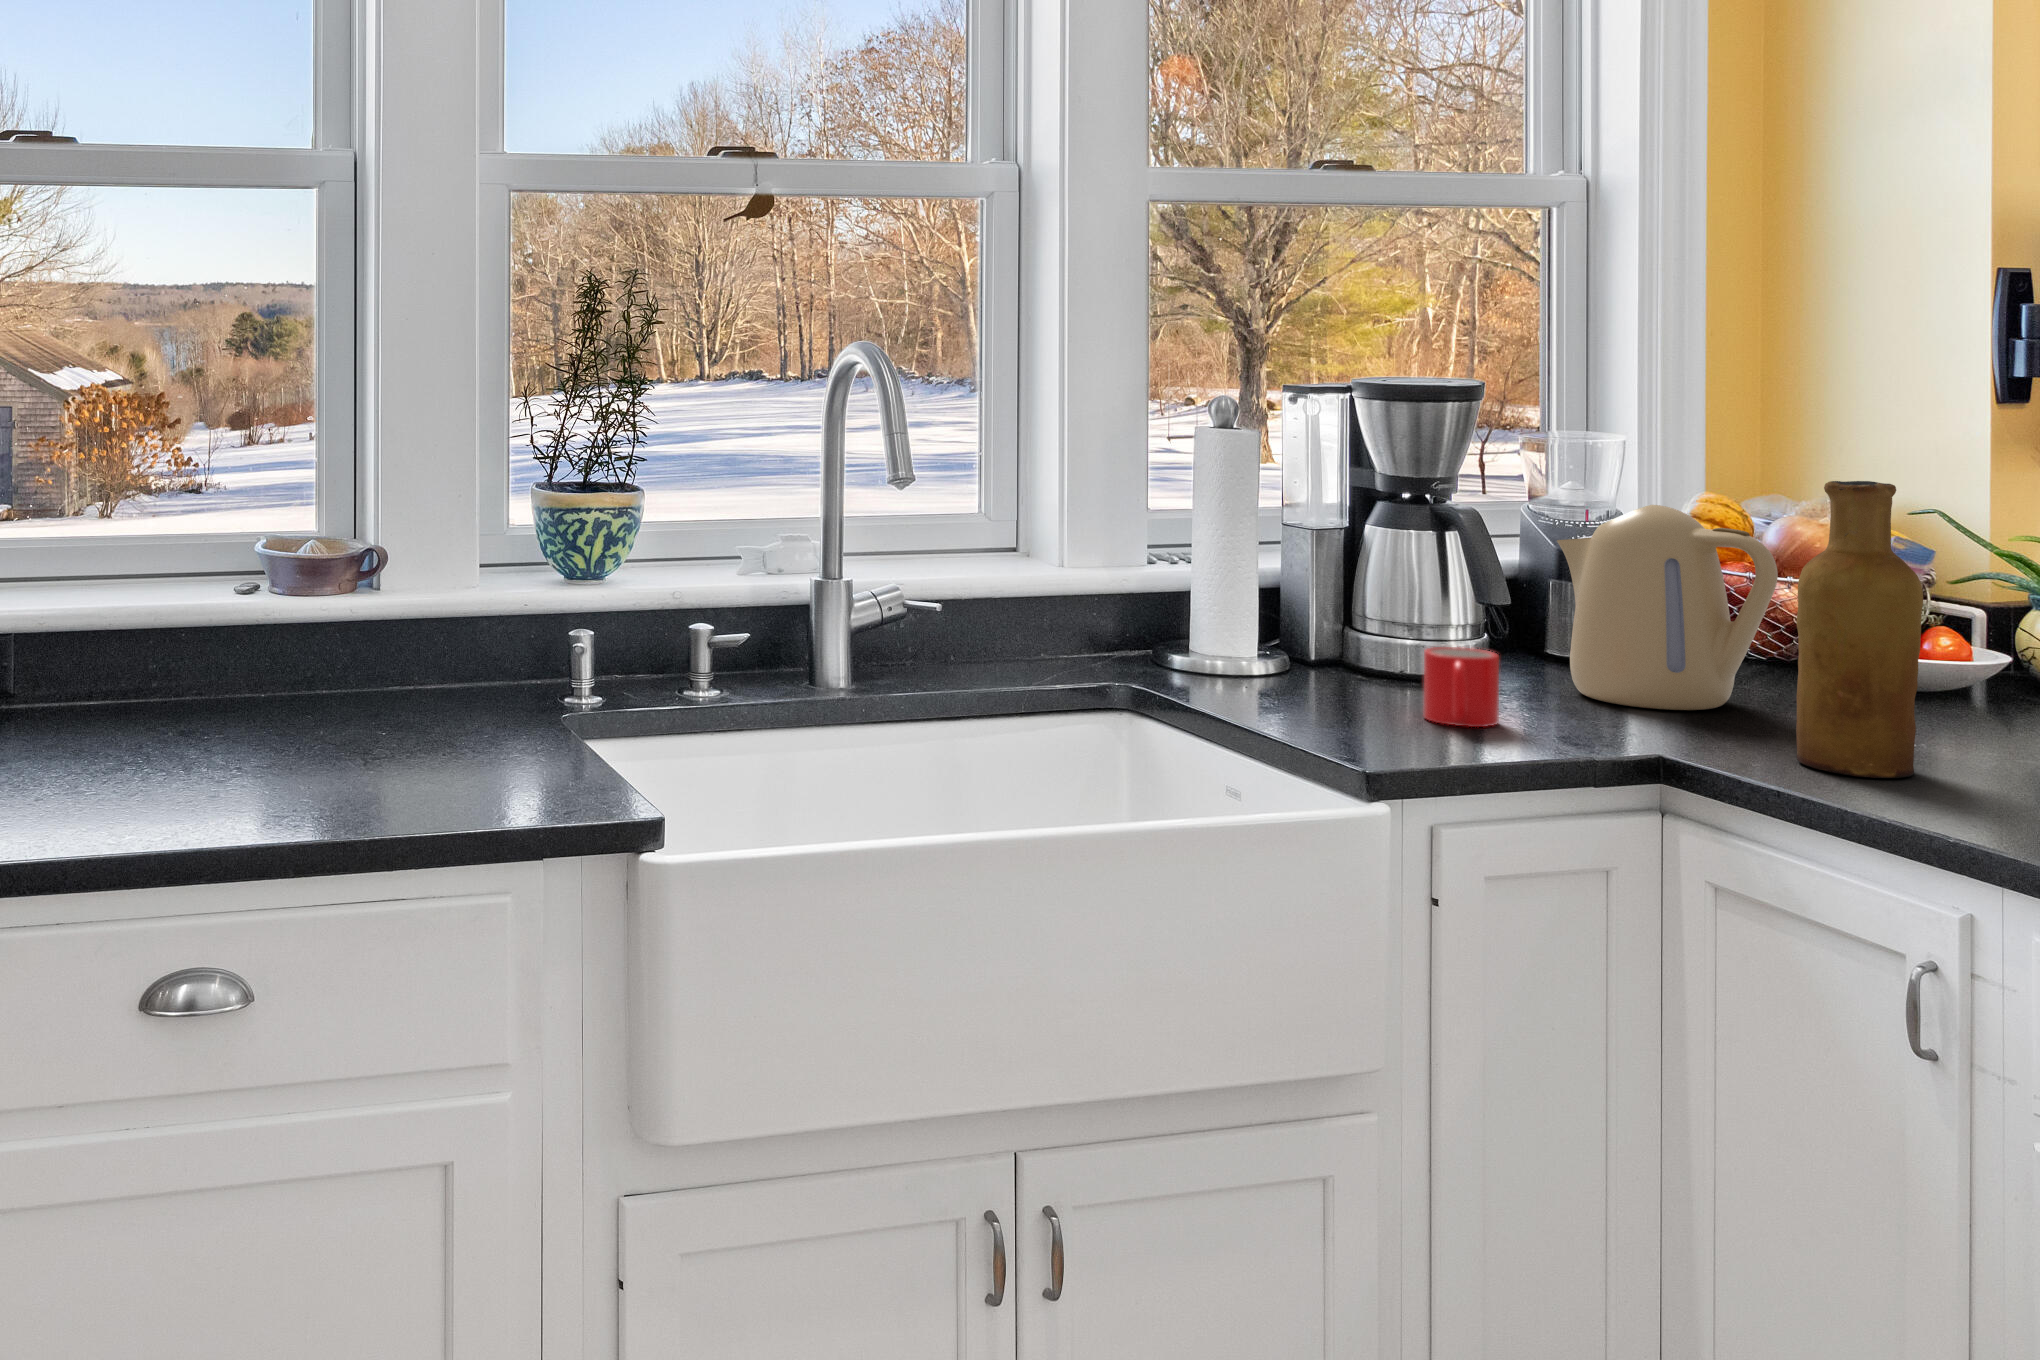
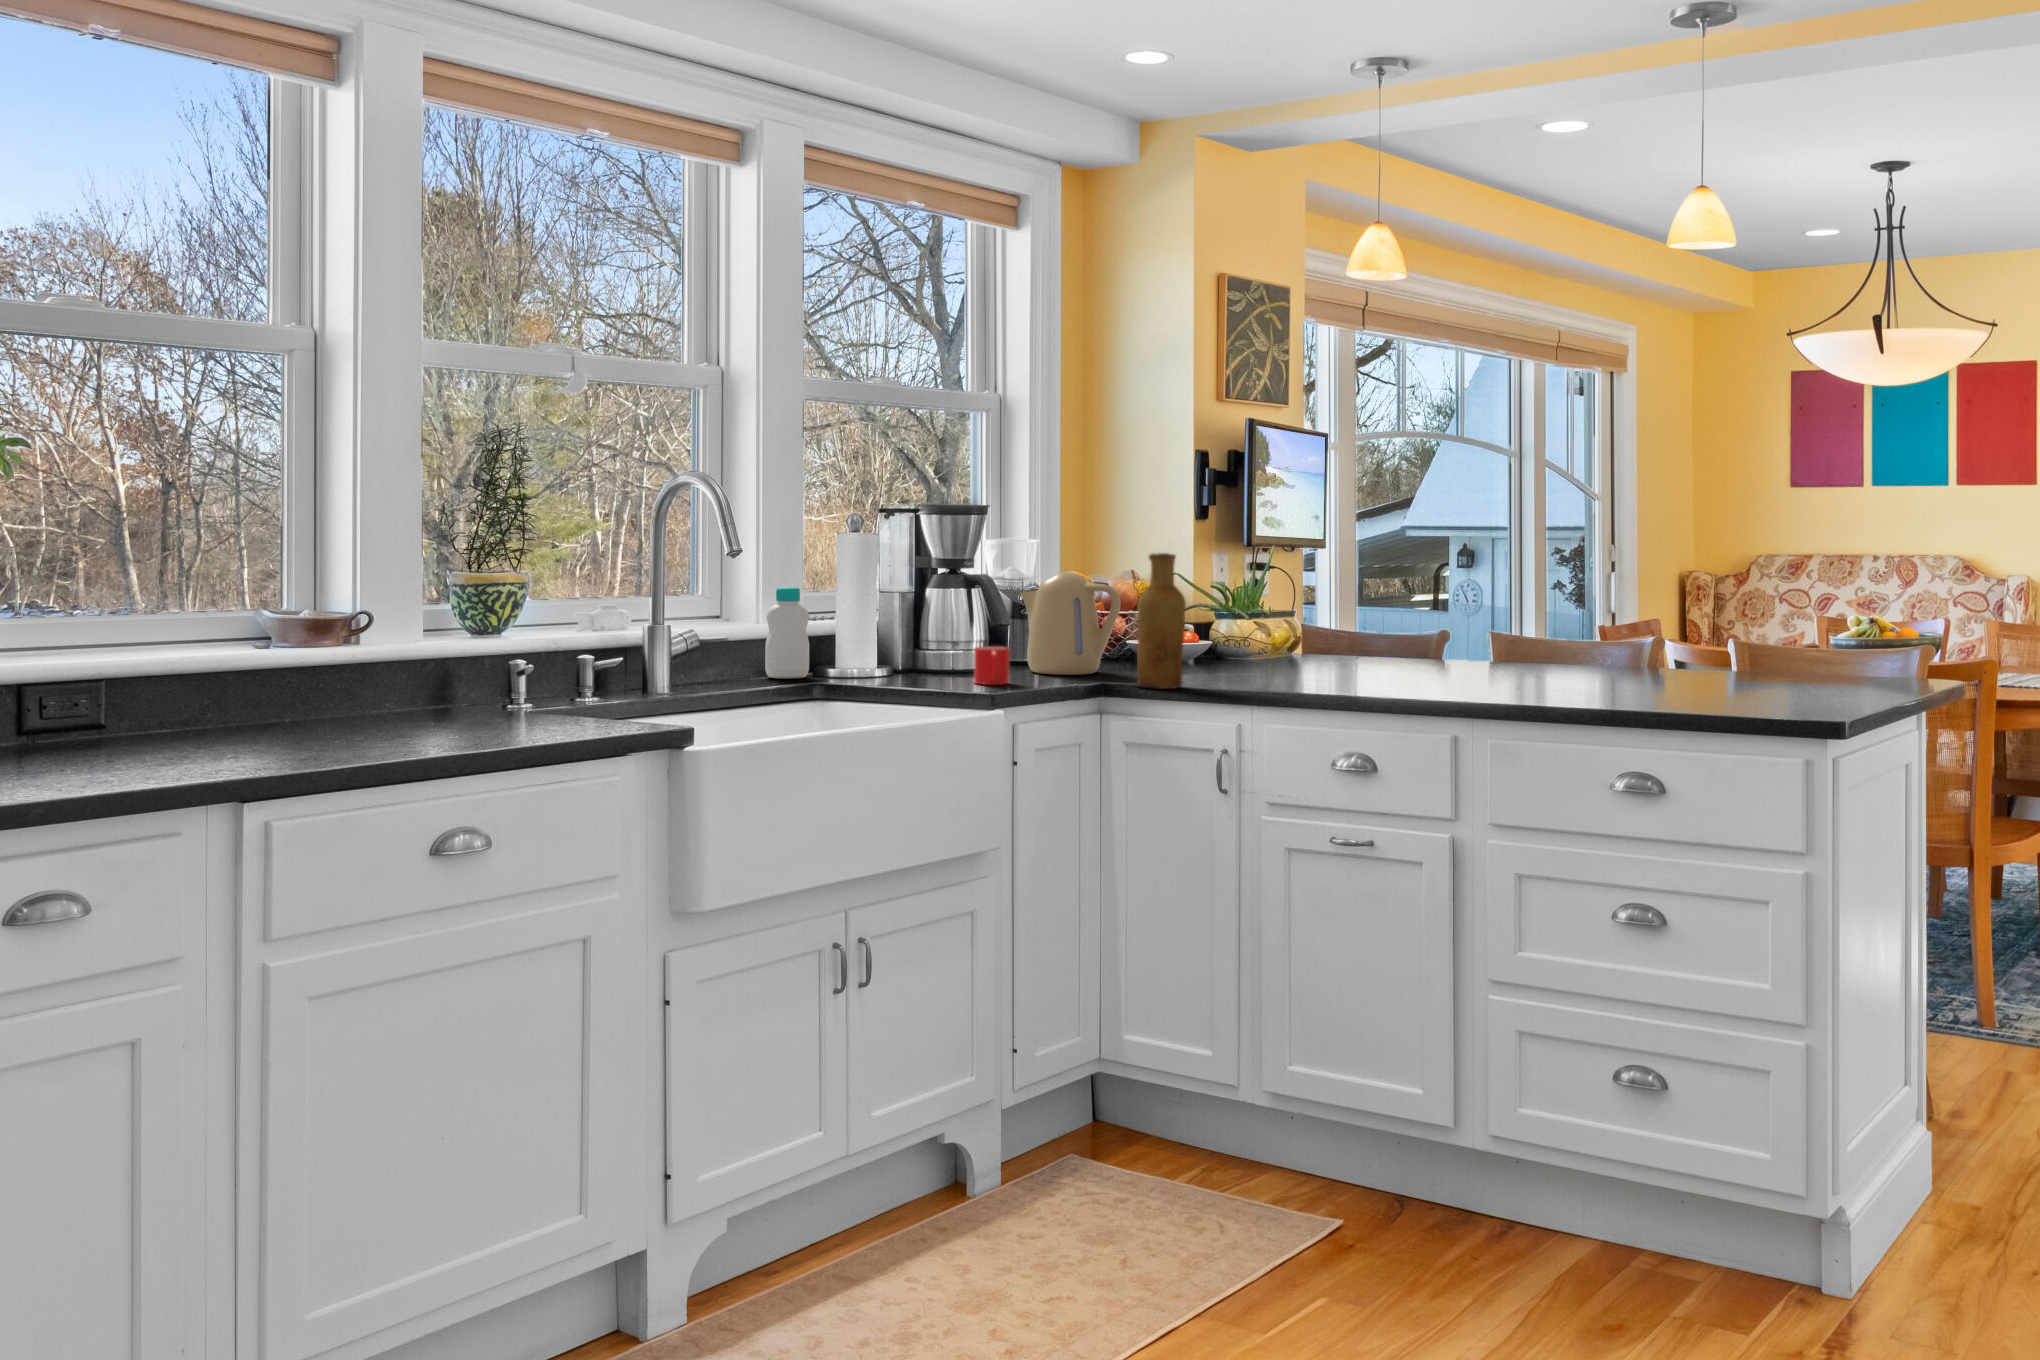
bottle: none [1046,518,1122,675] -> present [765,587,809,678]

